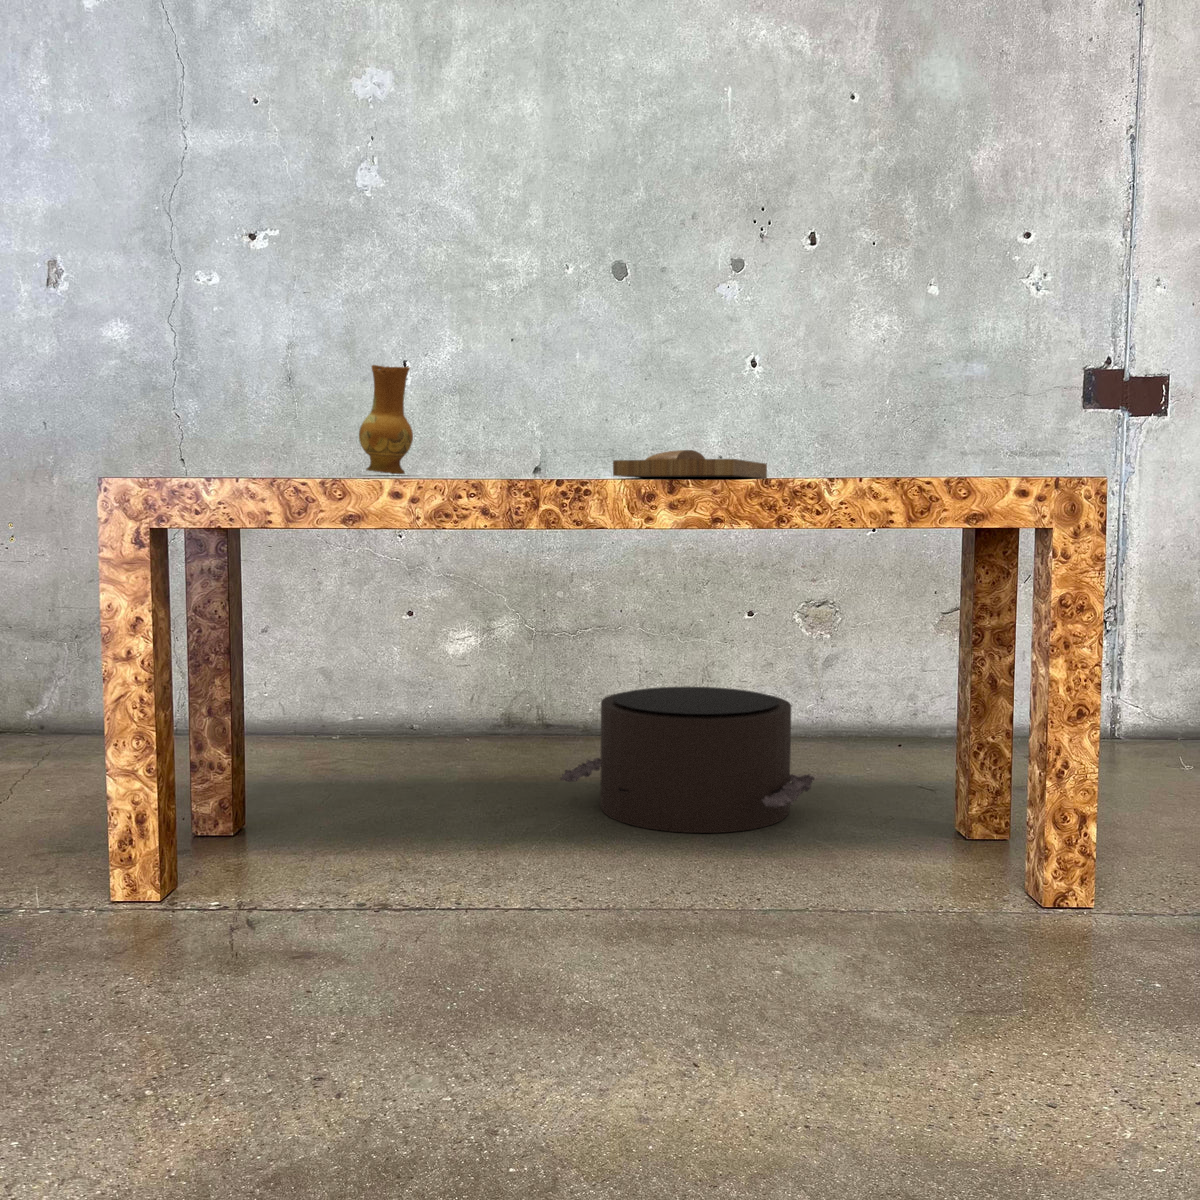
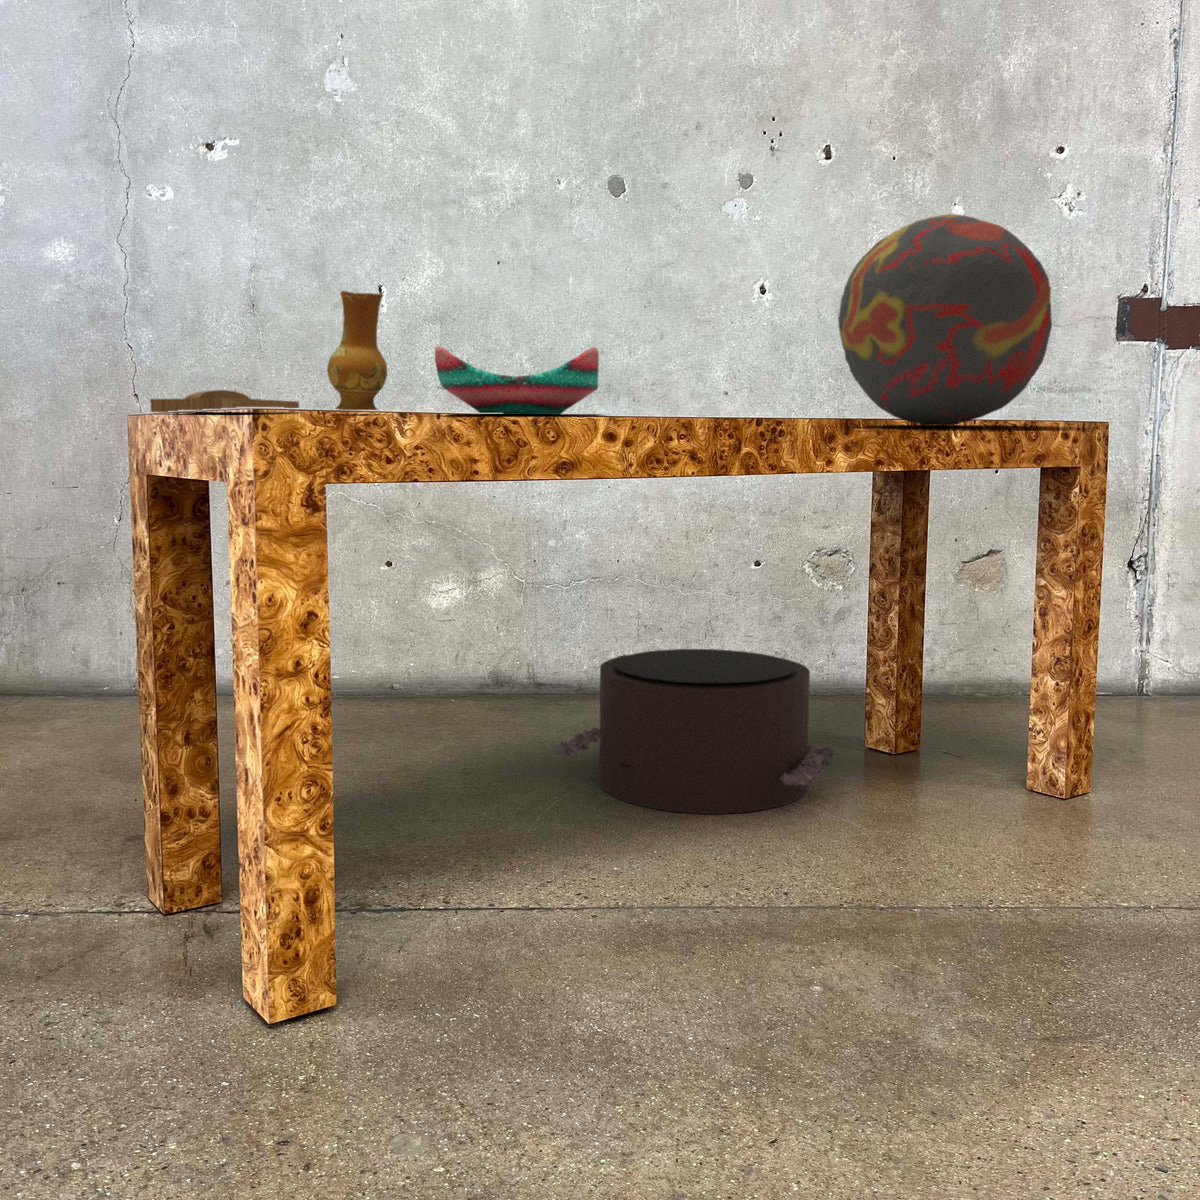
decorative orb: none [801,299,985,481] -> present [838,214,1052,426]
decorative bowl: none [455,414,603,476] -> present [435,346,599,415]
tray: present [613,450,767,478] -> present [150,390,299,414]

